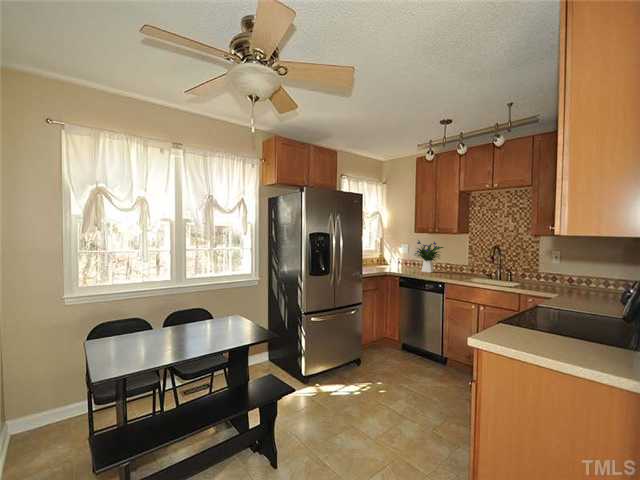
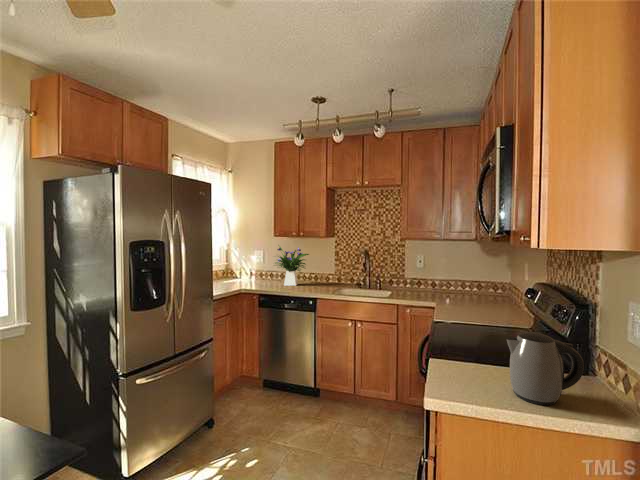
kettle: none [549,305,619,362] -> present [506,332,584,405]

